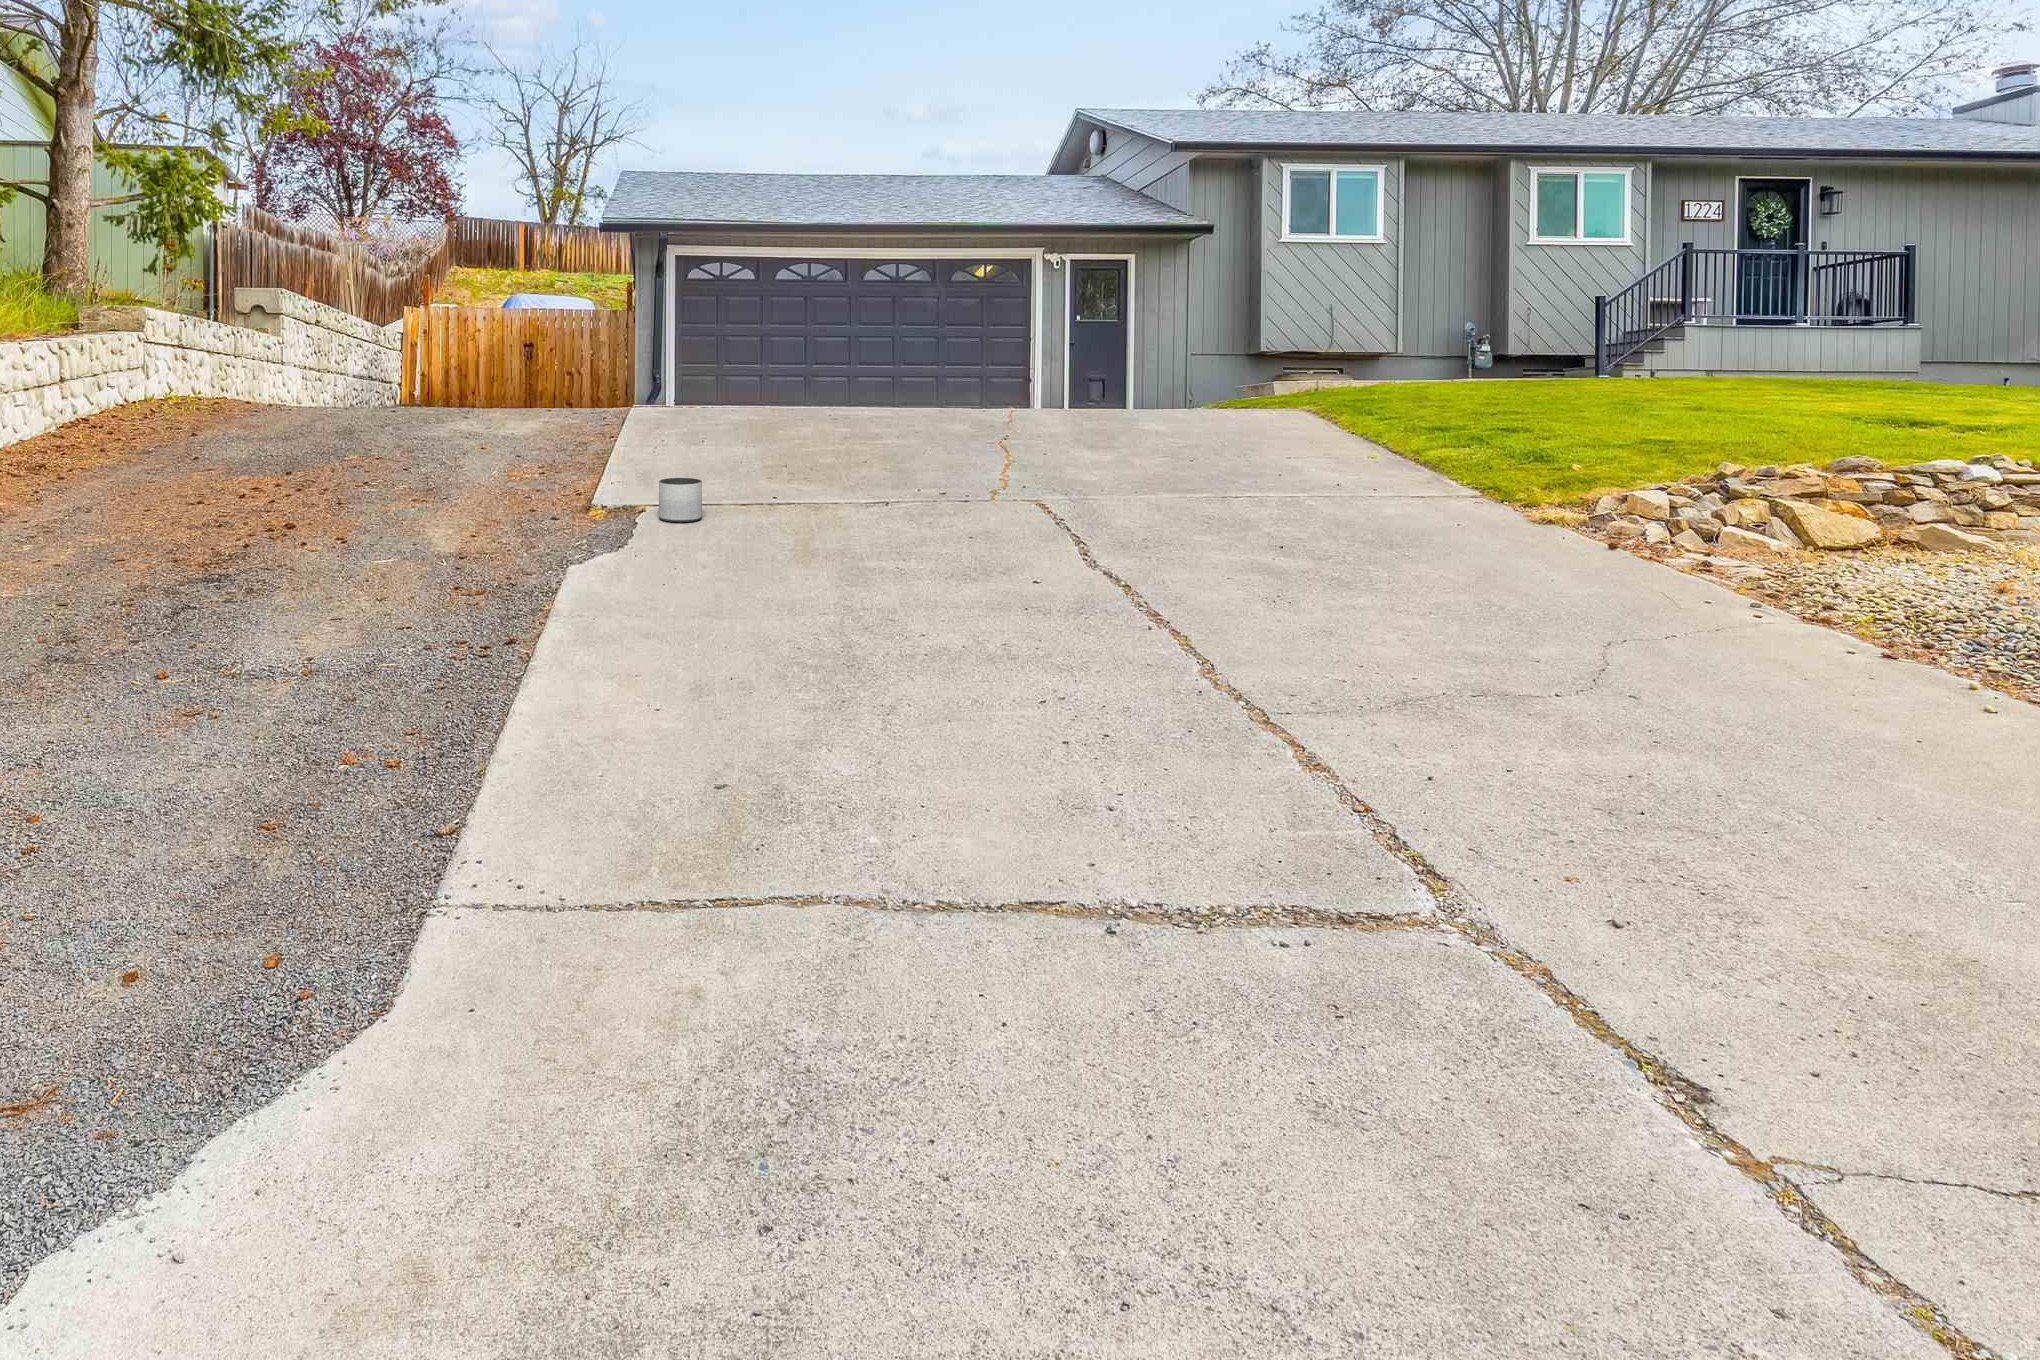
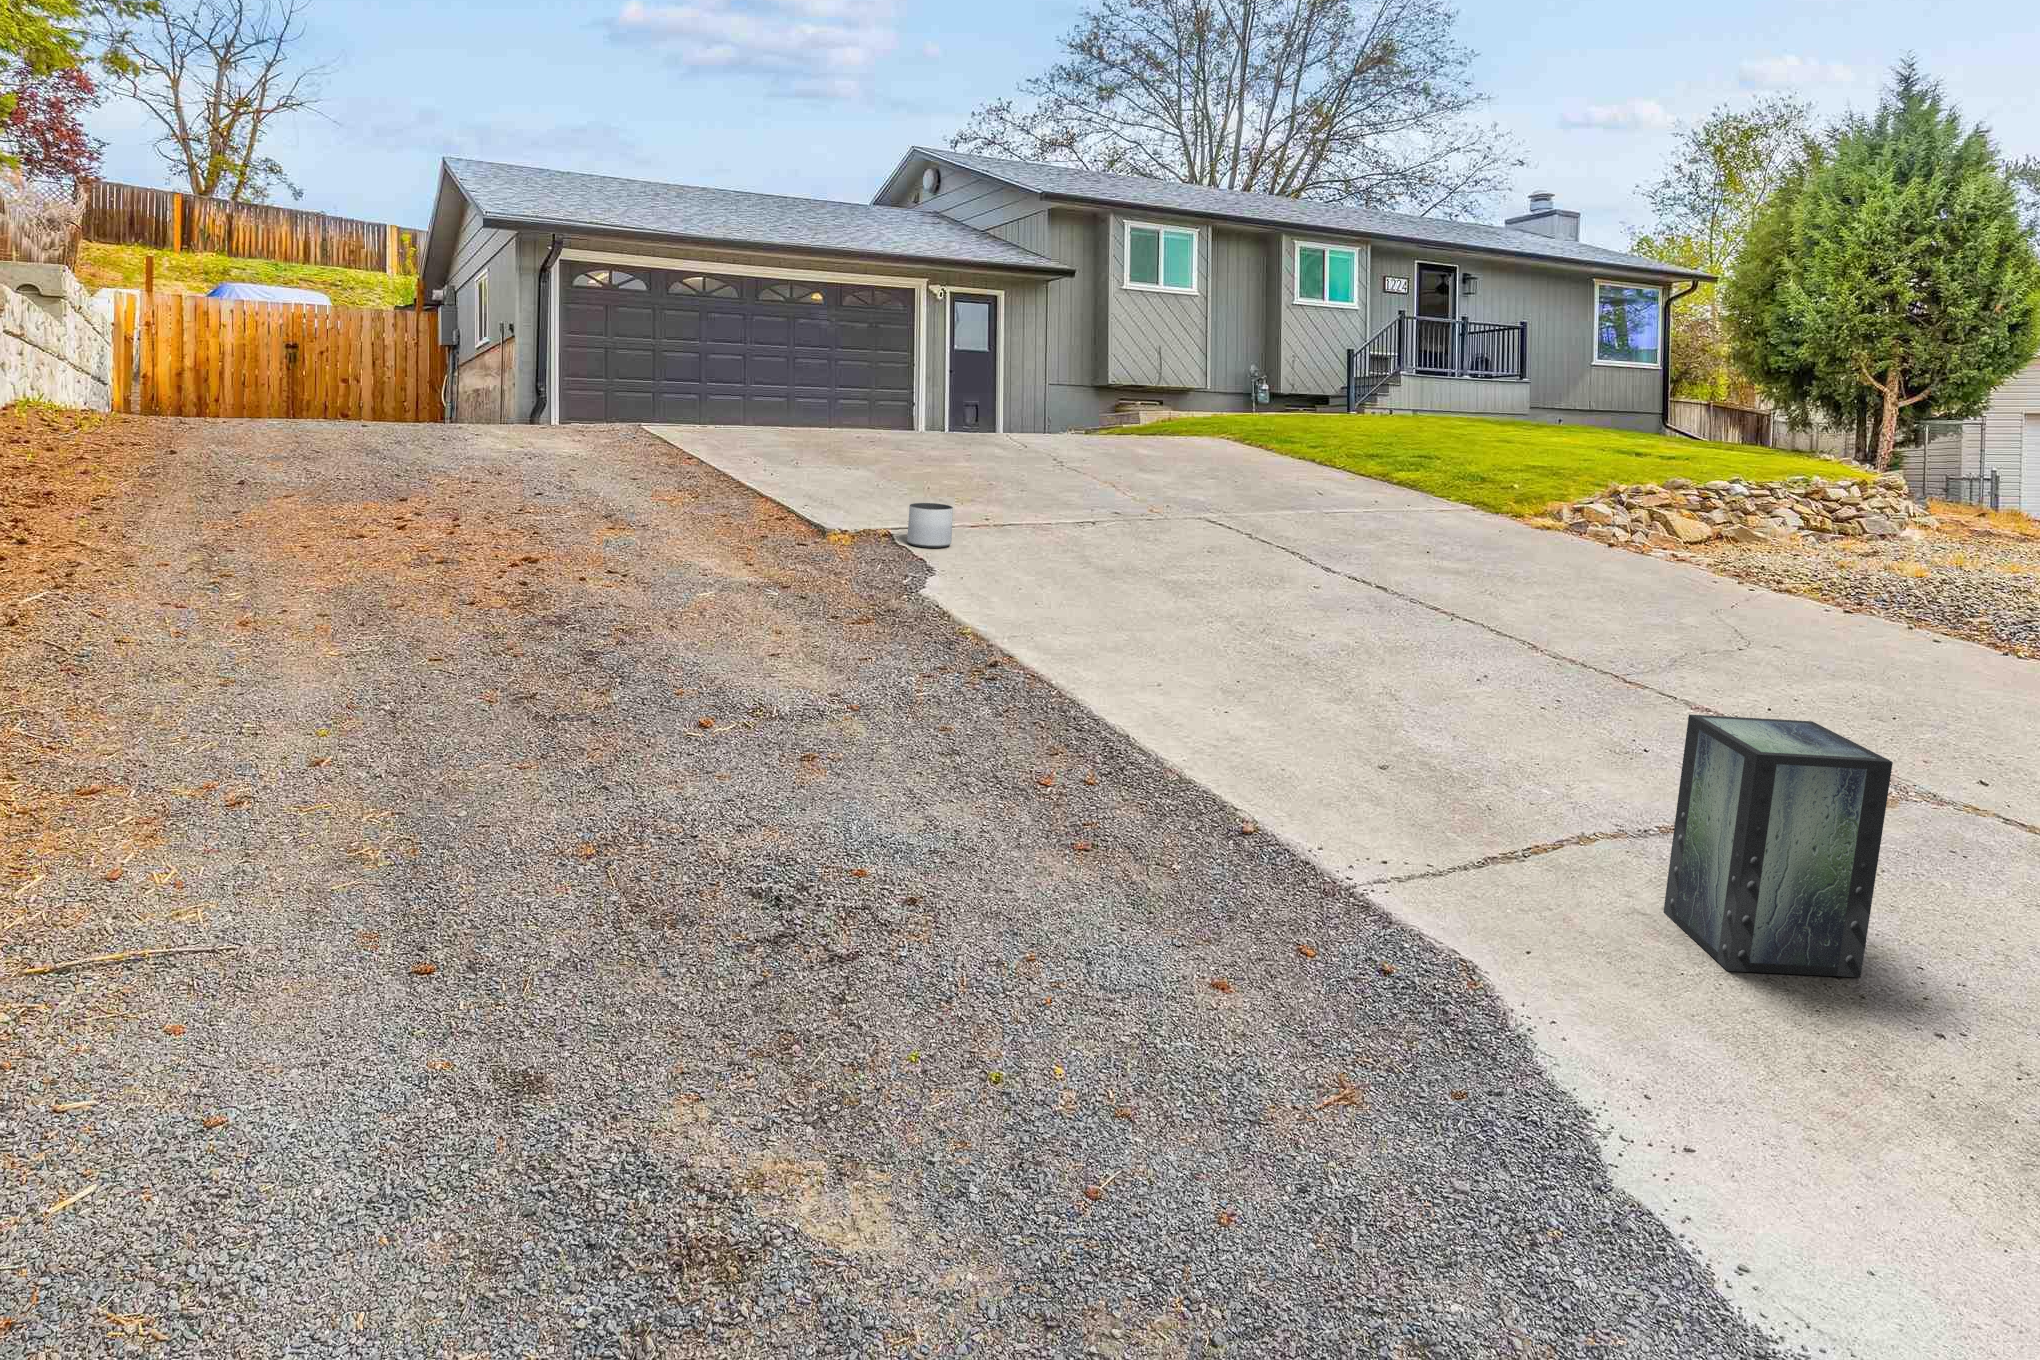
storage box: none [544,755,779,1130] -> present [1663,714,1893,977]

